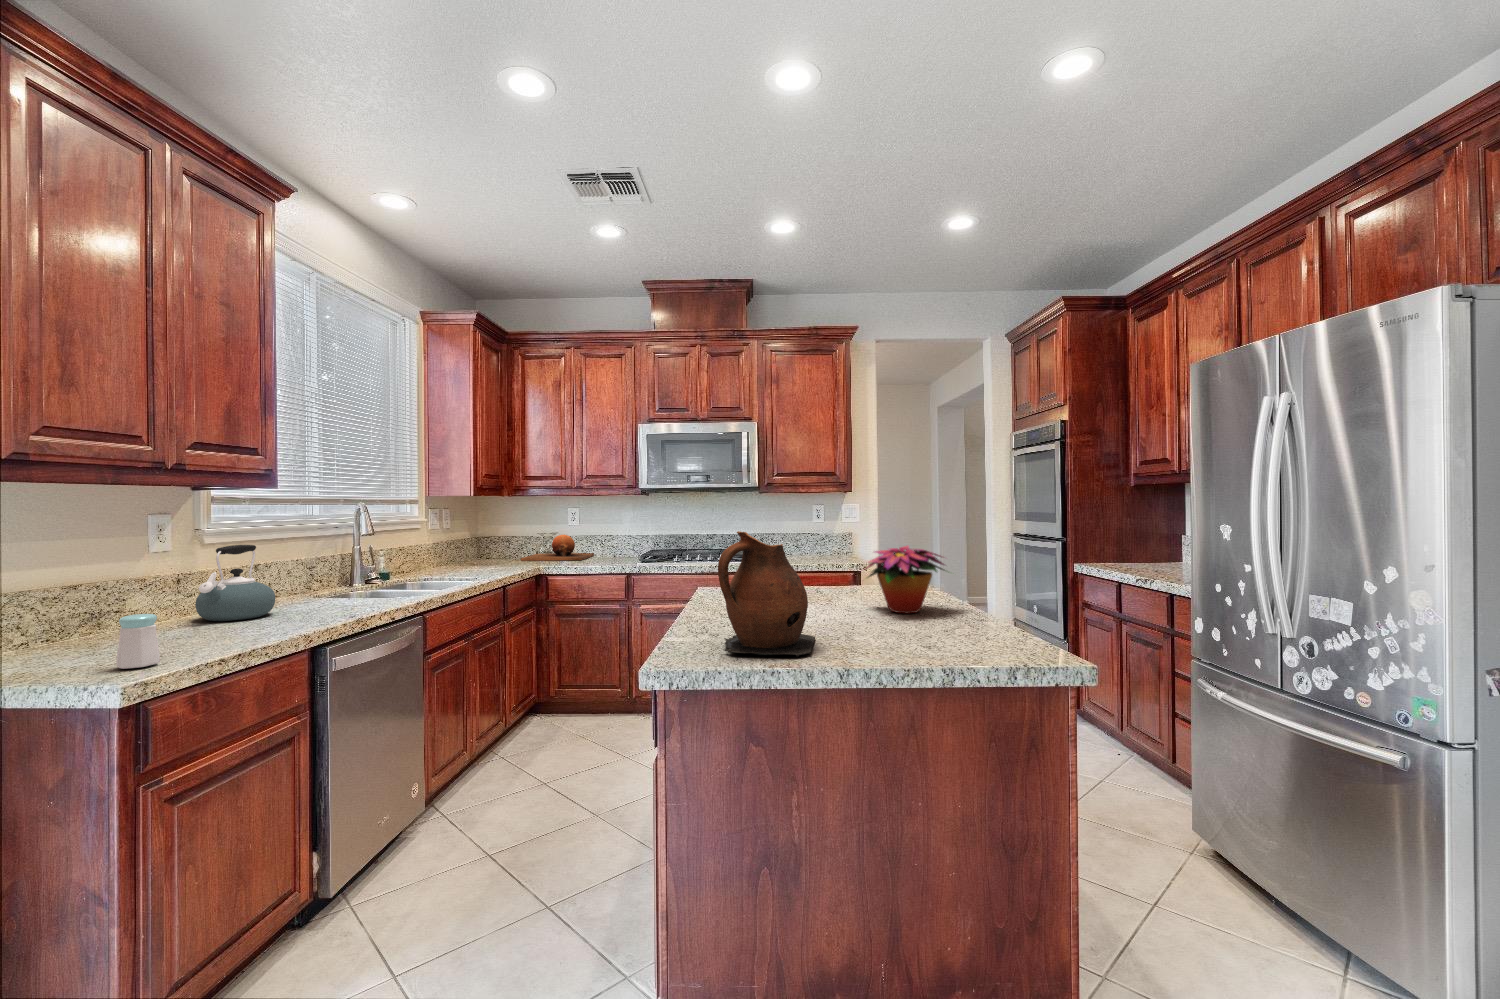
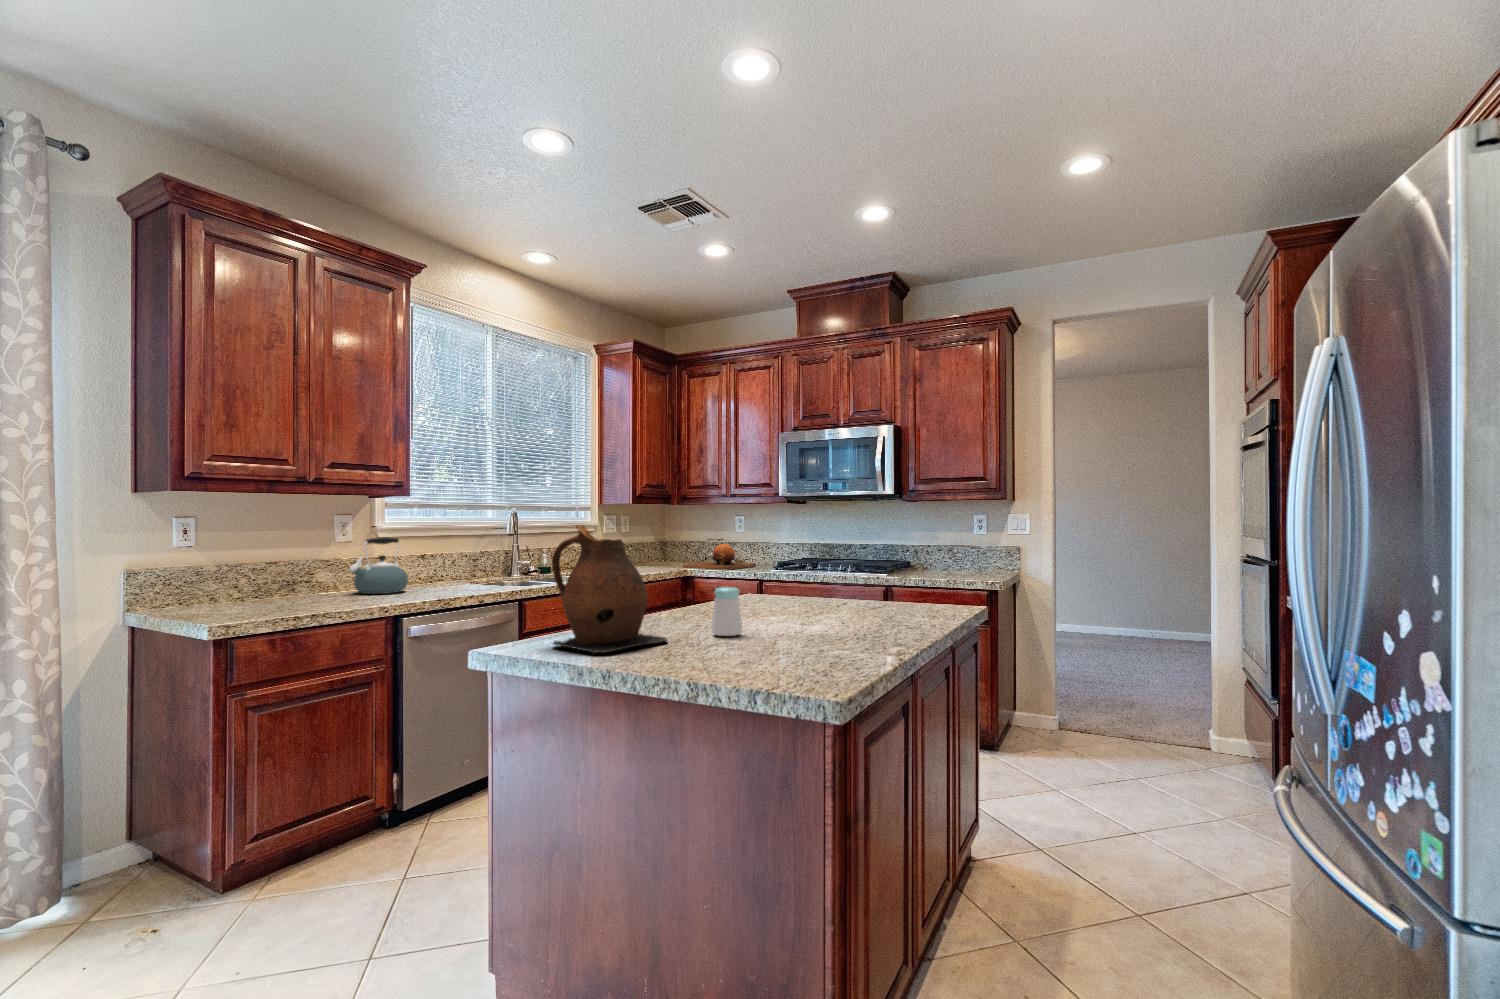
flower arrangement: present [866,545,945,613] -> none [795,551,911,632]
salt shaker: present [116,614,160,669] -> present [712,587,742,636]

